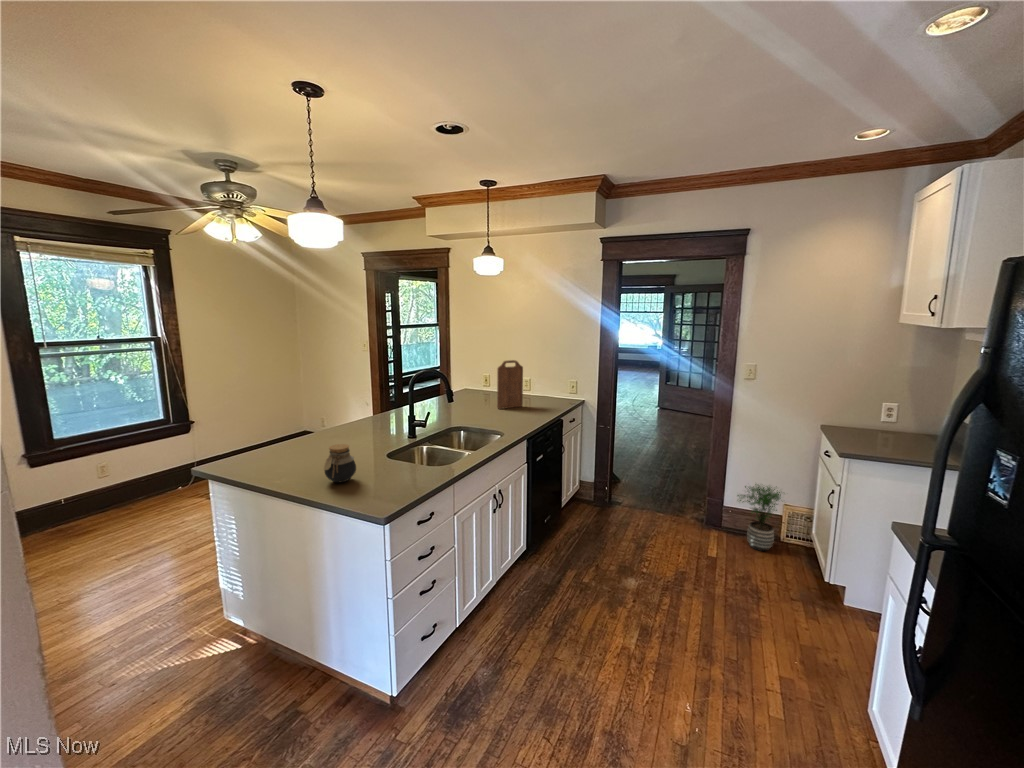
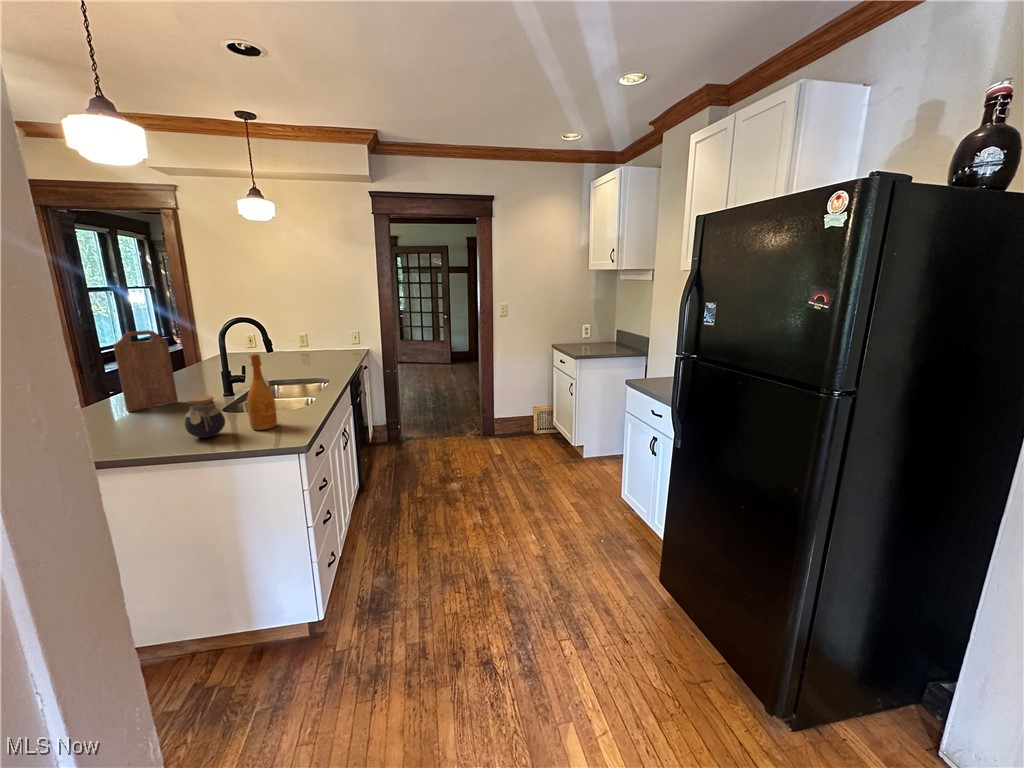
cutting board: present [497,360,523,409] -> present [113,330,178,412]
wine bottle: none [374,413,398,485] -> present [247,354,277,430]
potted plant: present [737,484,781,551] -> none [506,392,540,442]

